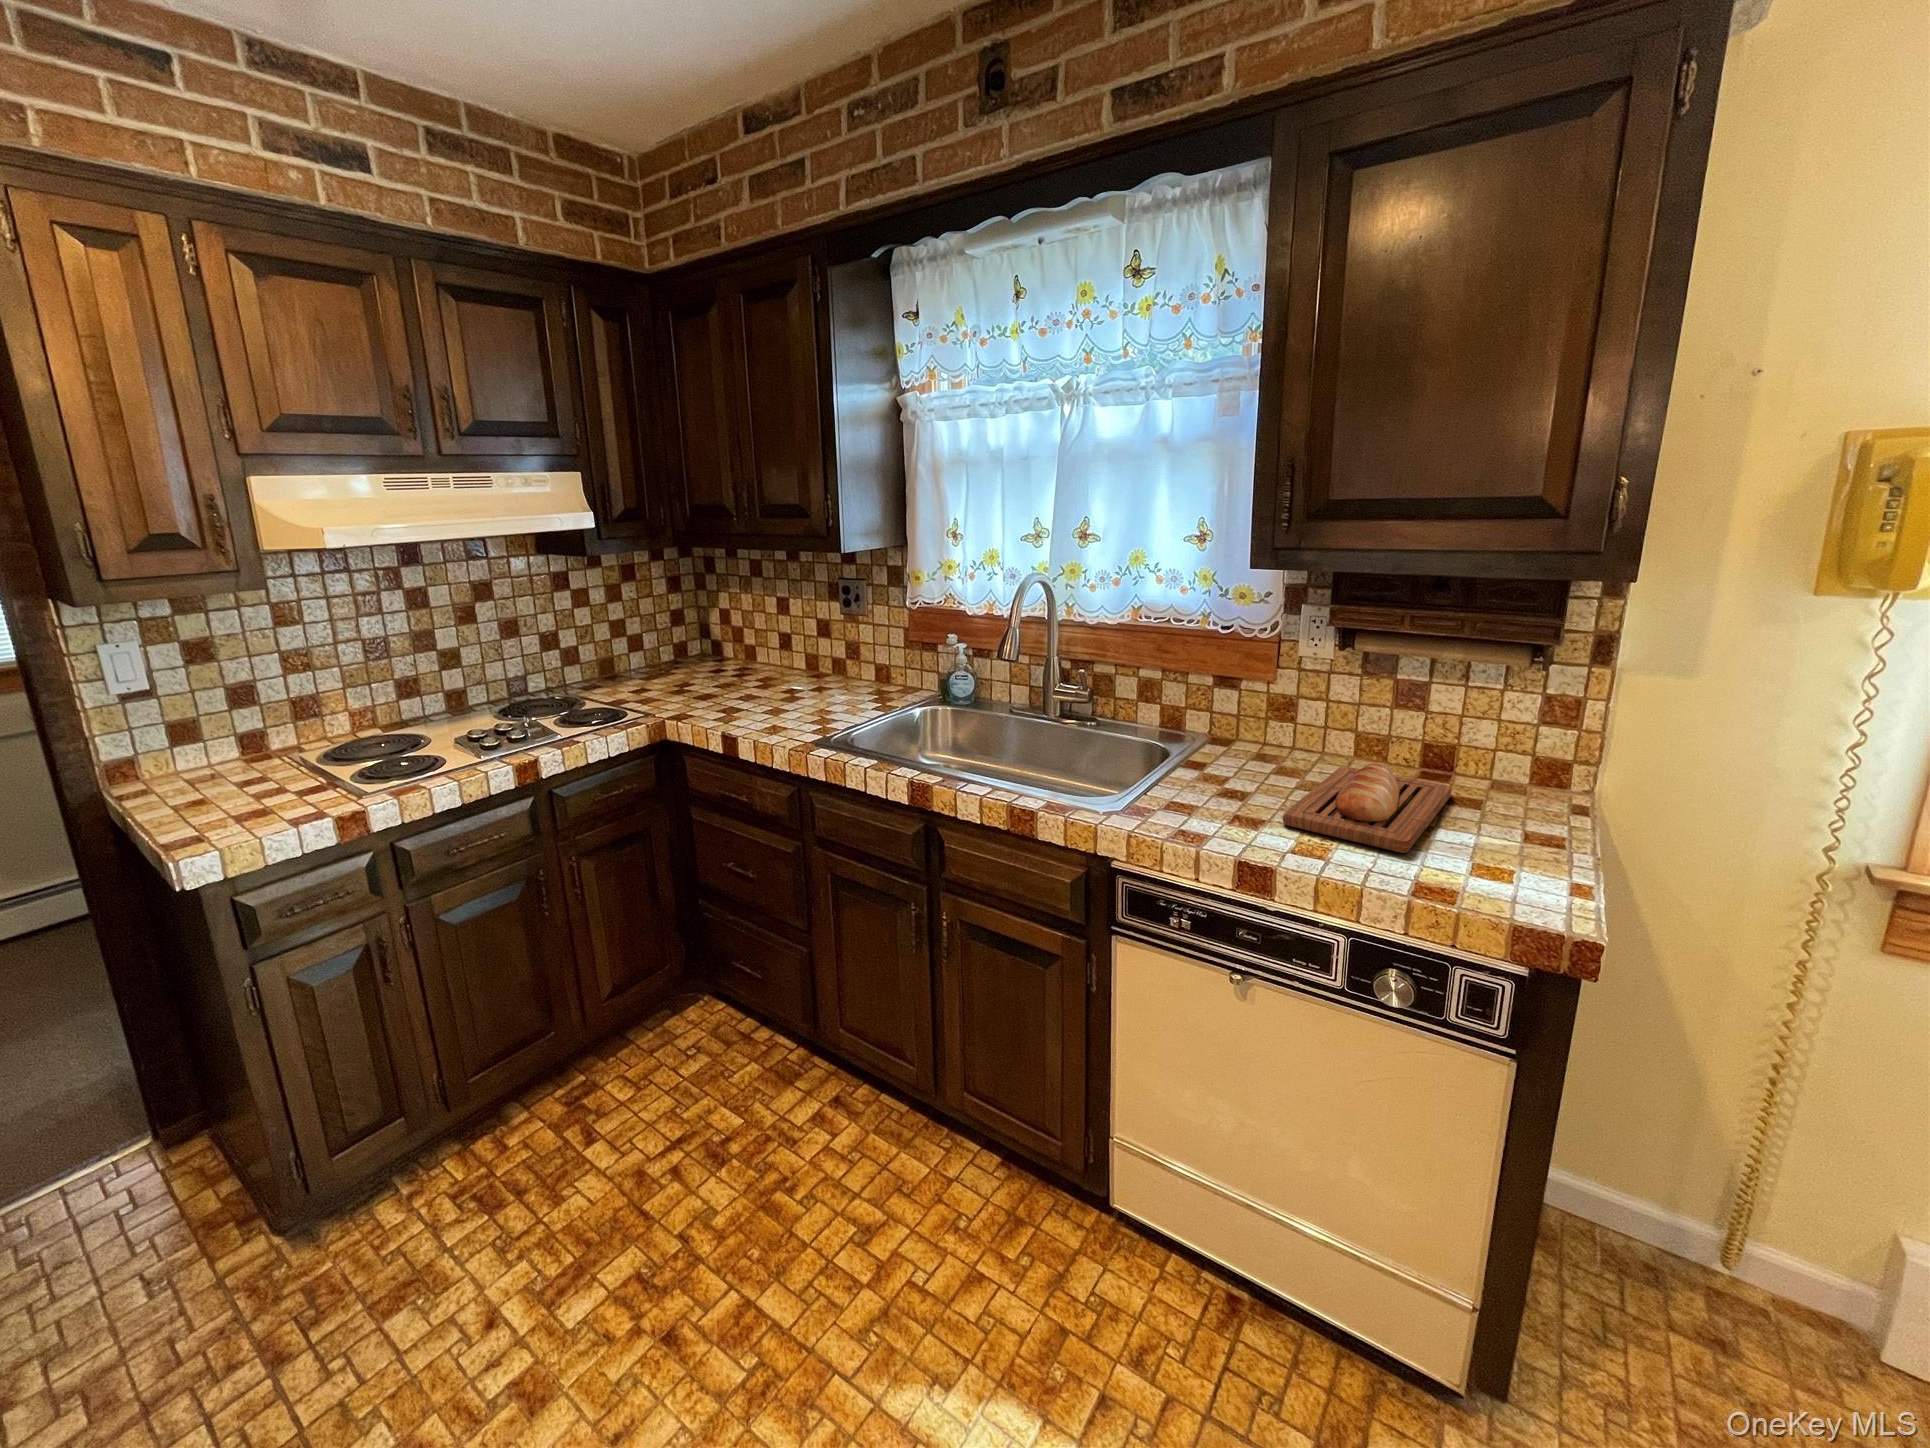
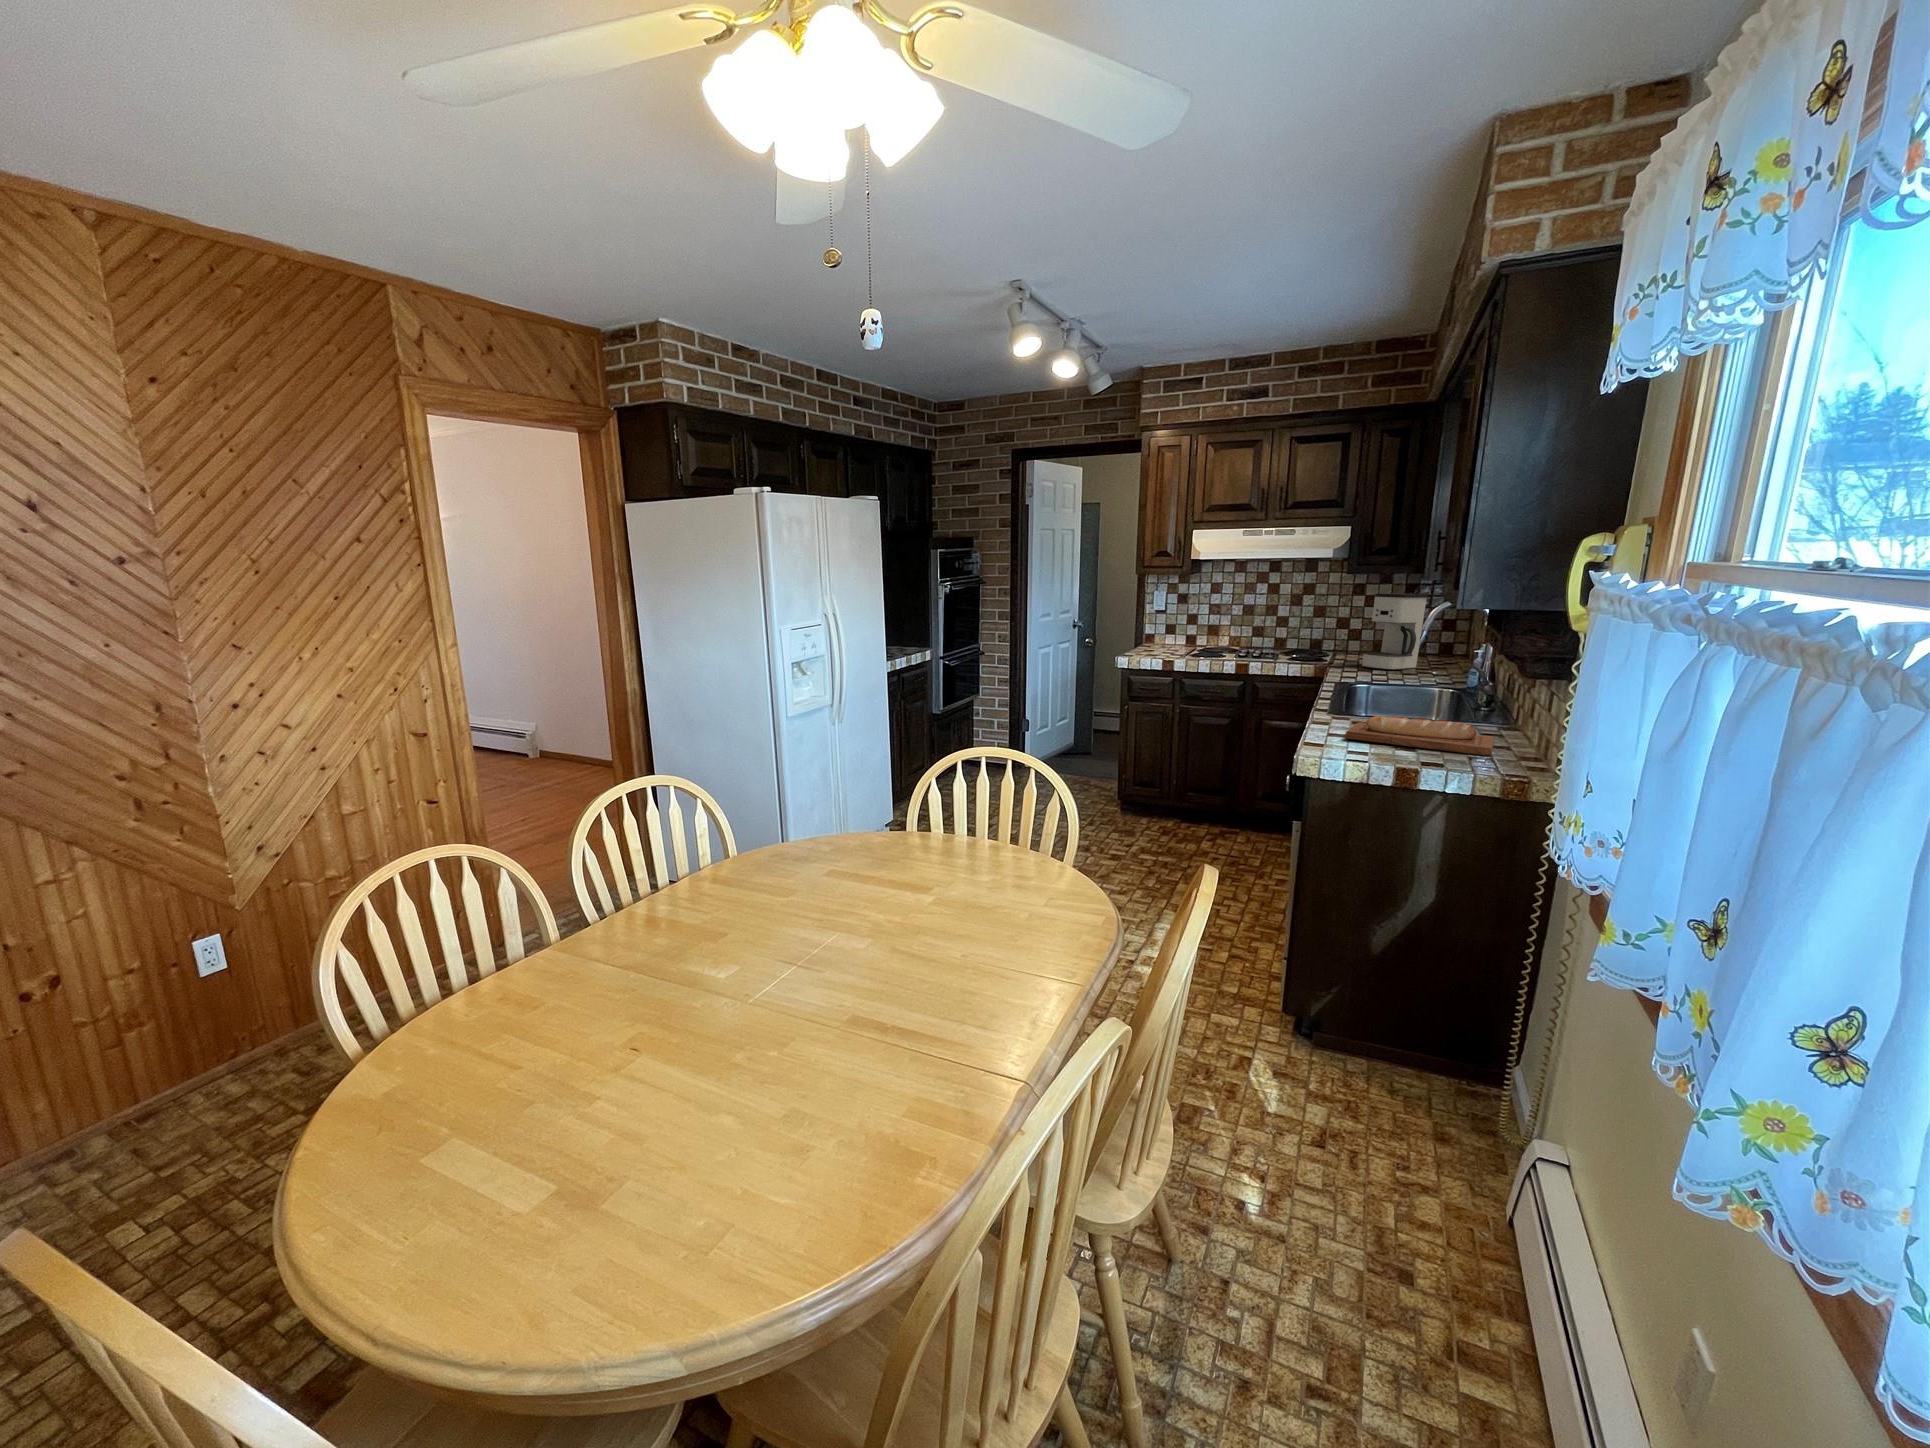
coffee maker: none [673,582,745,704] -> present [1362,593,1428,670]

